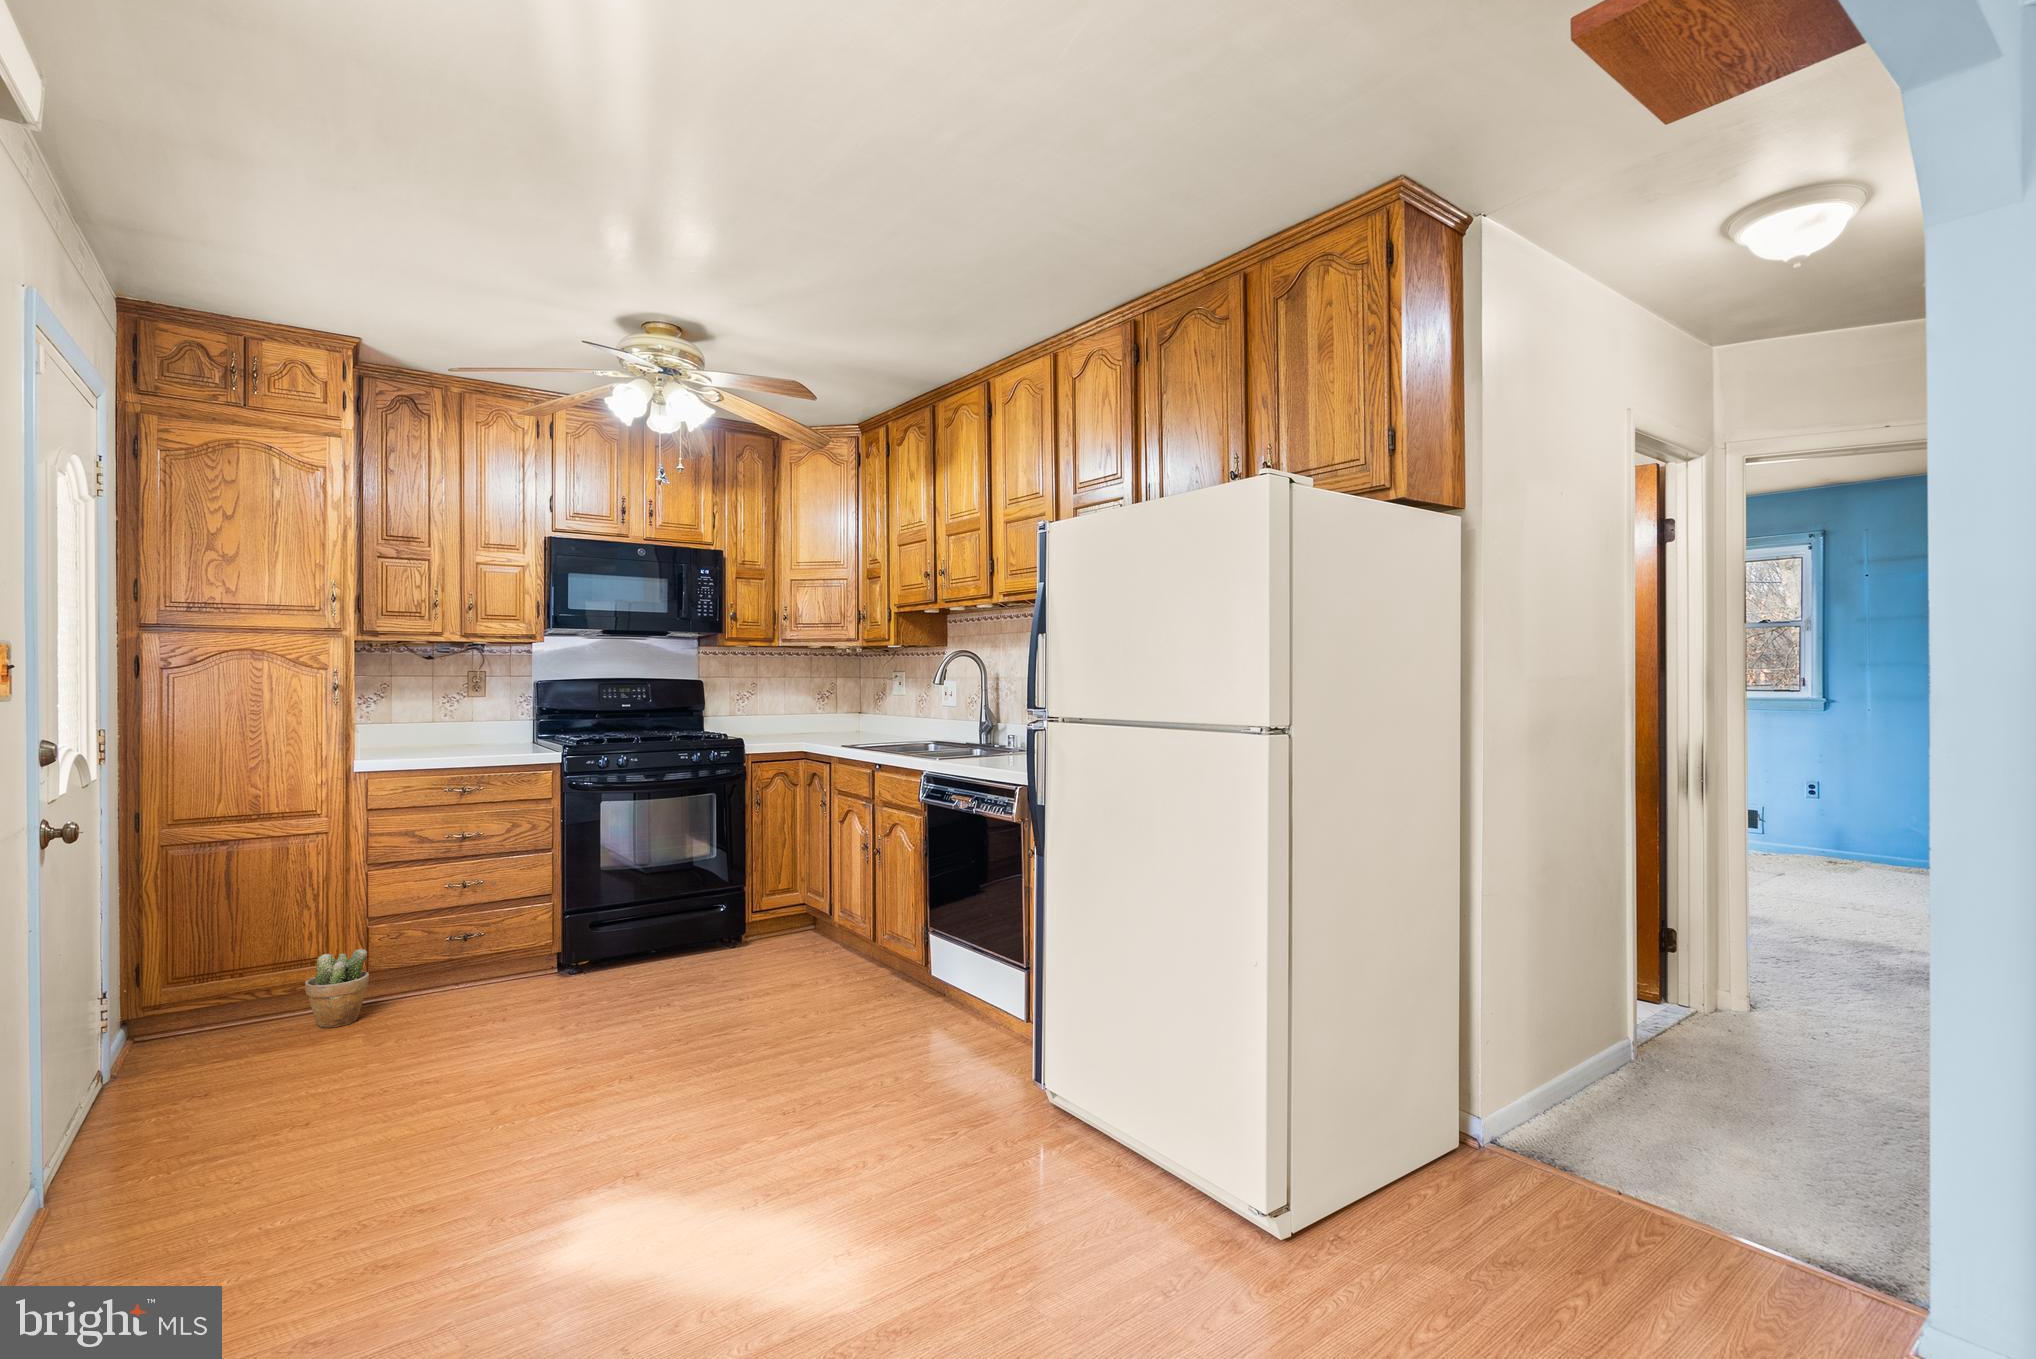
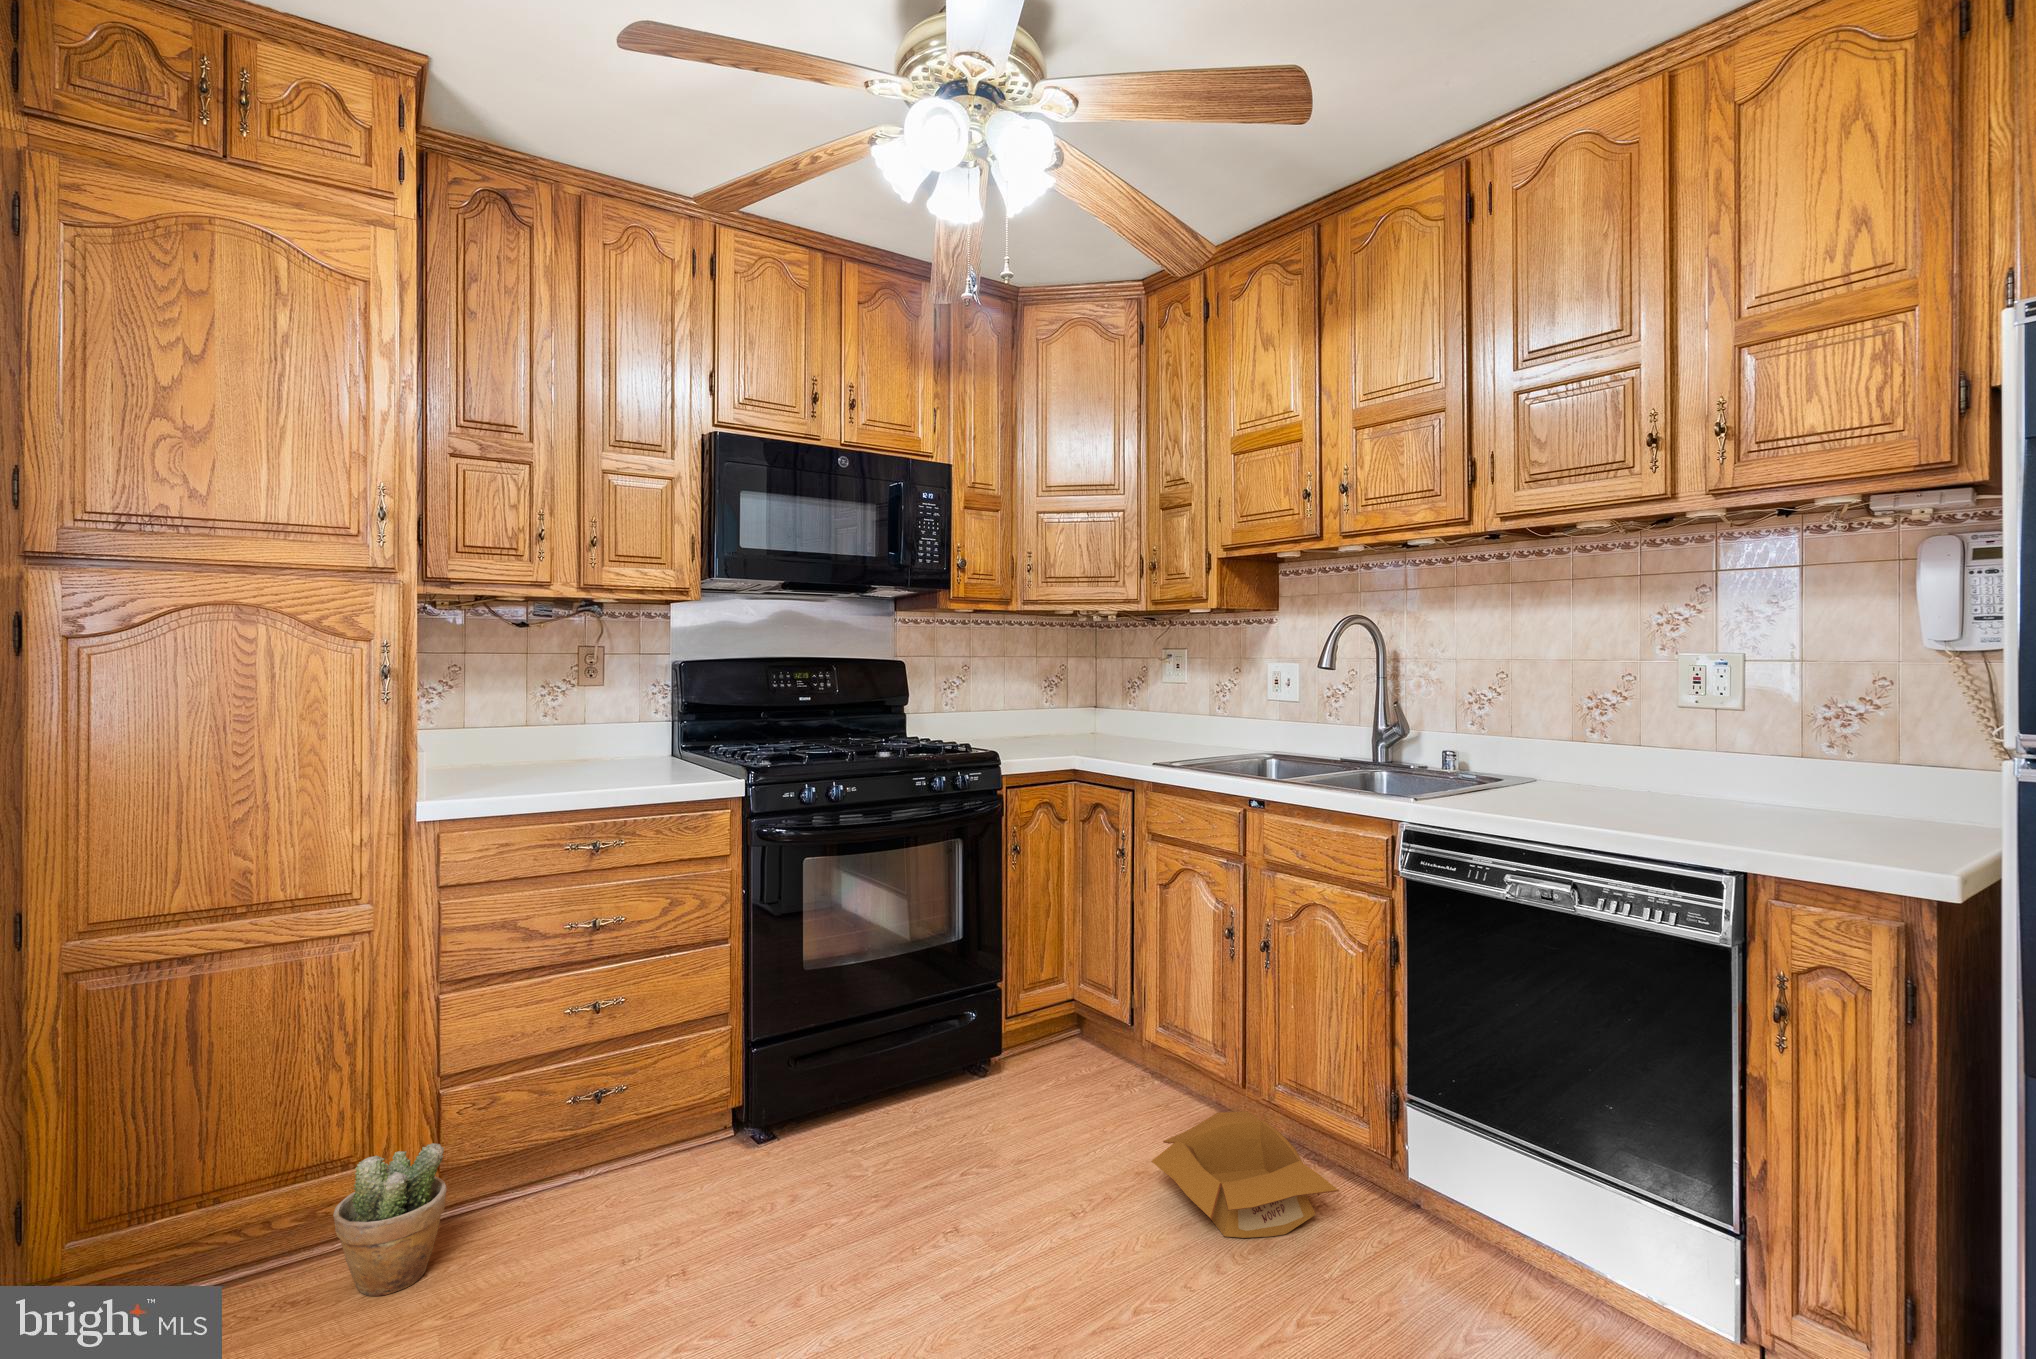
cardboard box: none [791,948,881,1006] -> present [1152,1111,1339,1238]

